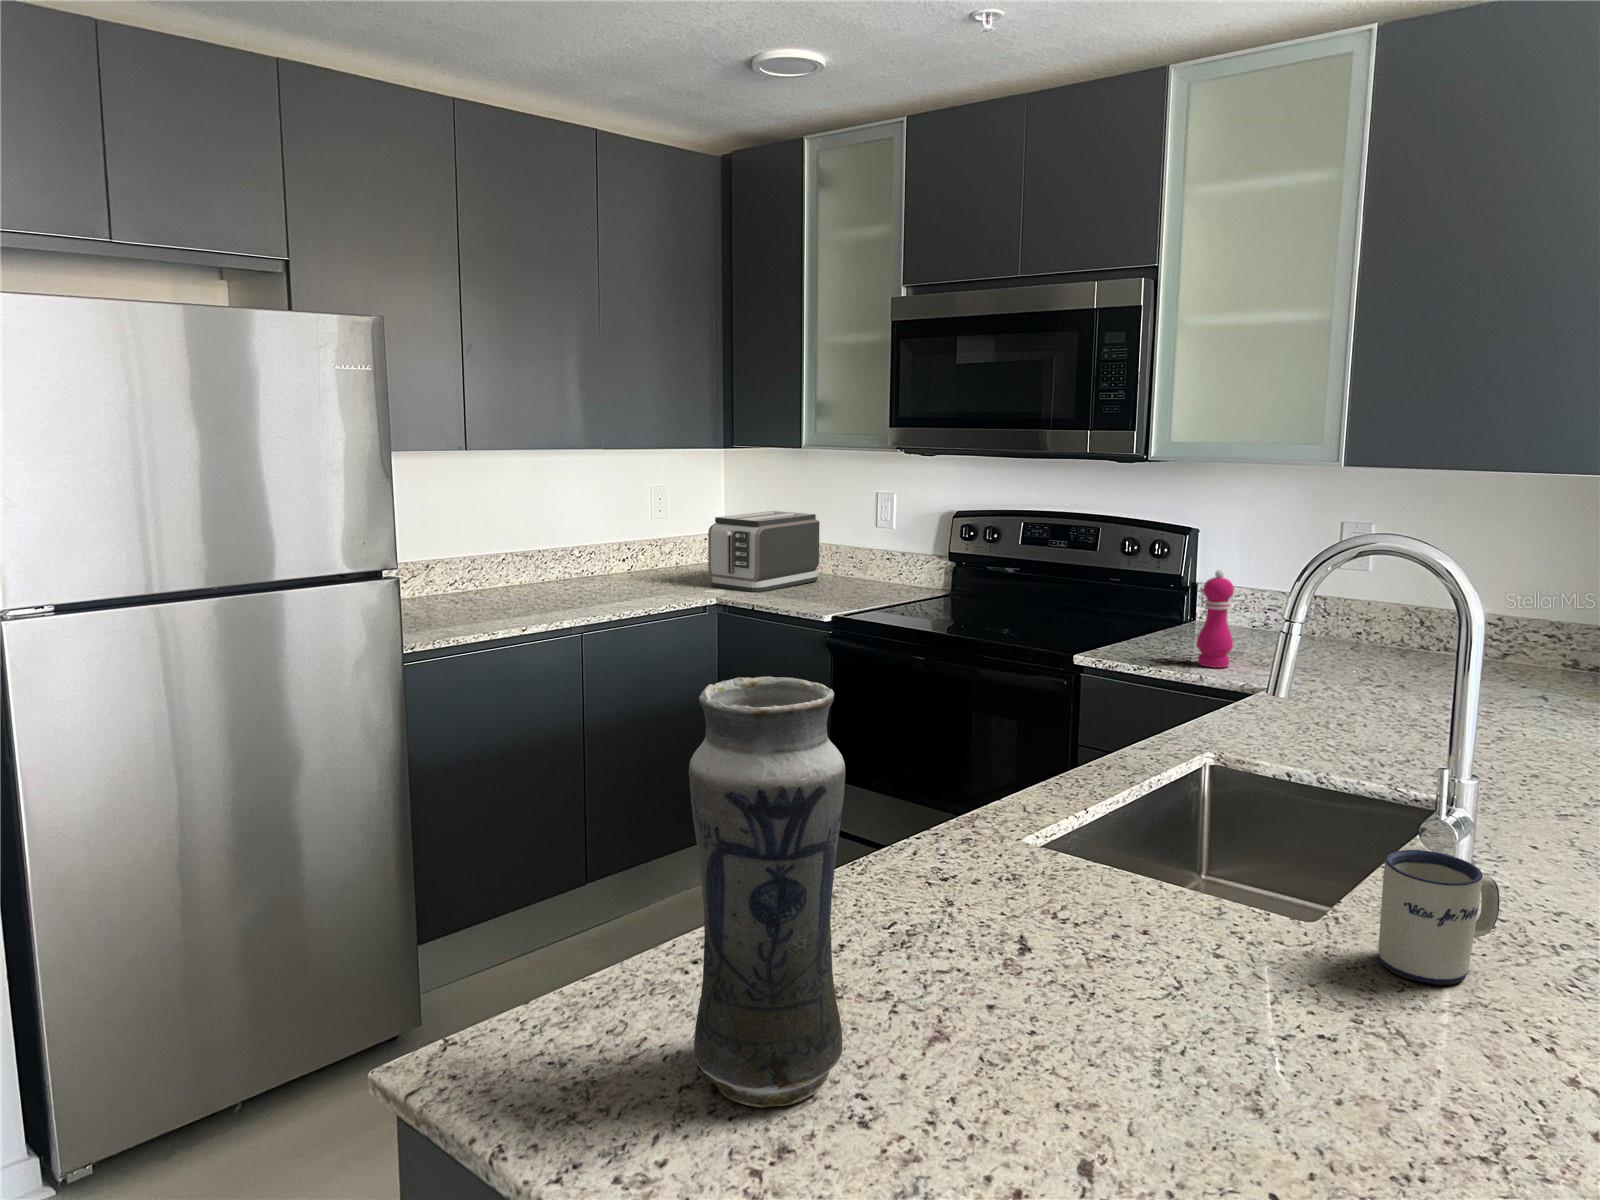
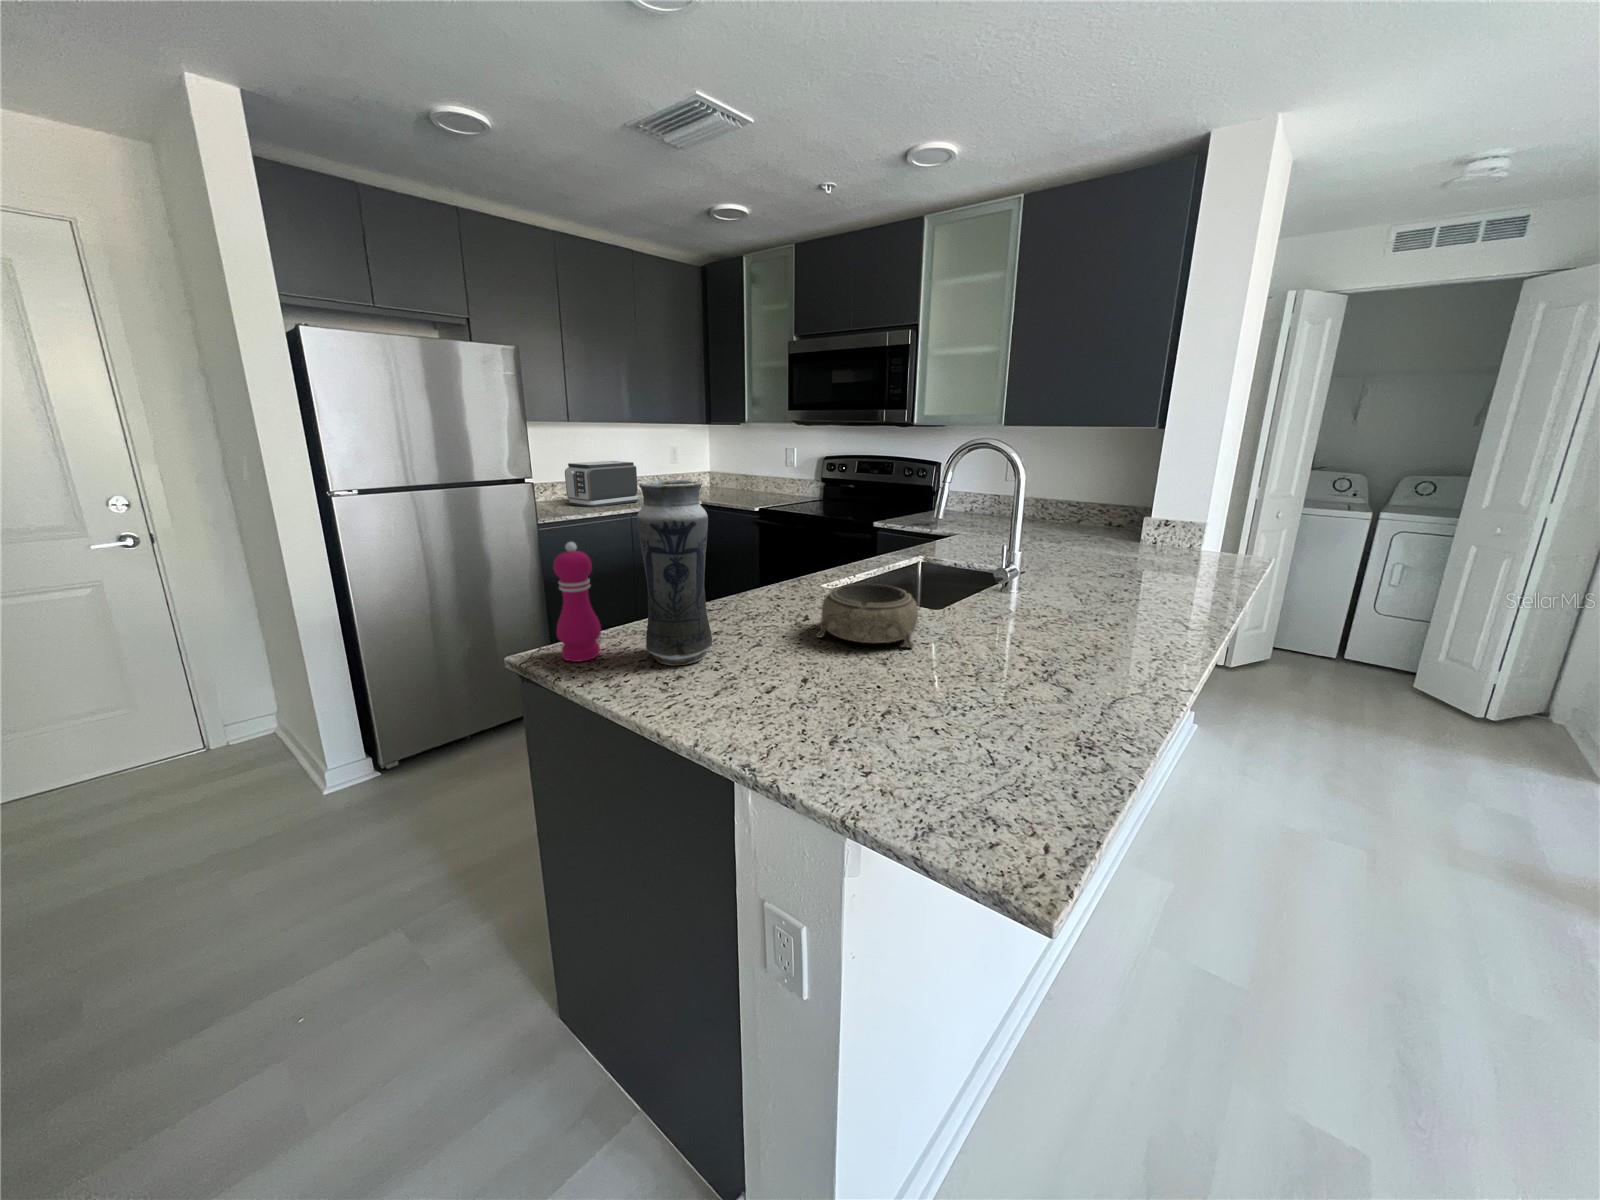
toaster: present [708,511,820,592] -> present [565,461,638,507]
pepper mill: present [1196,570,1234,668] -> present [553,542,601,662]
mug: present [1378,850,1499,985] -> none [963,572,1015,627]
decorative bowl: none [1061,879,1301,1055] -> present [816,584,918,648]

